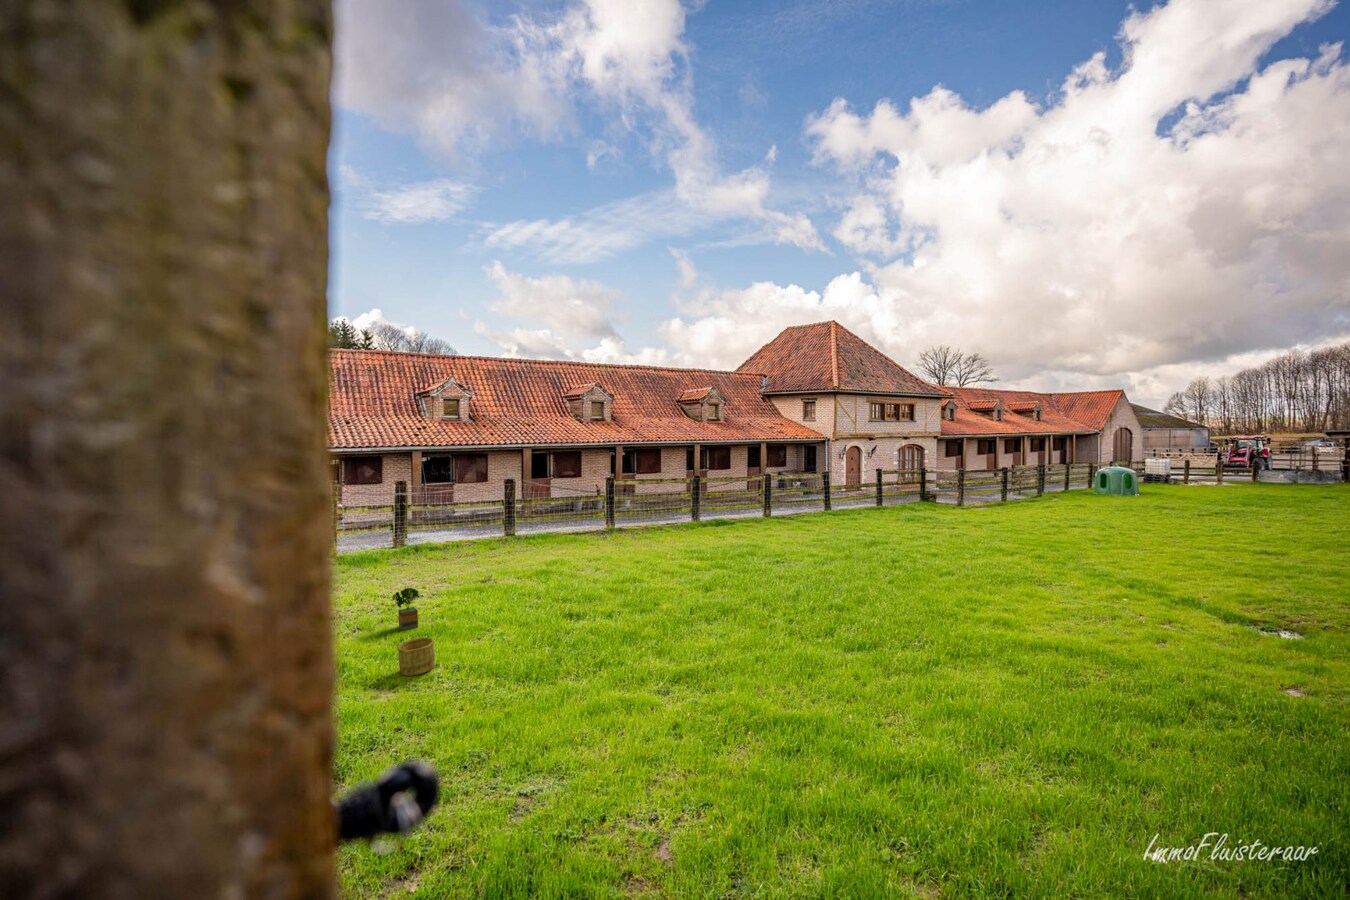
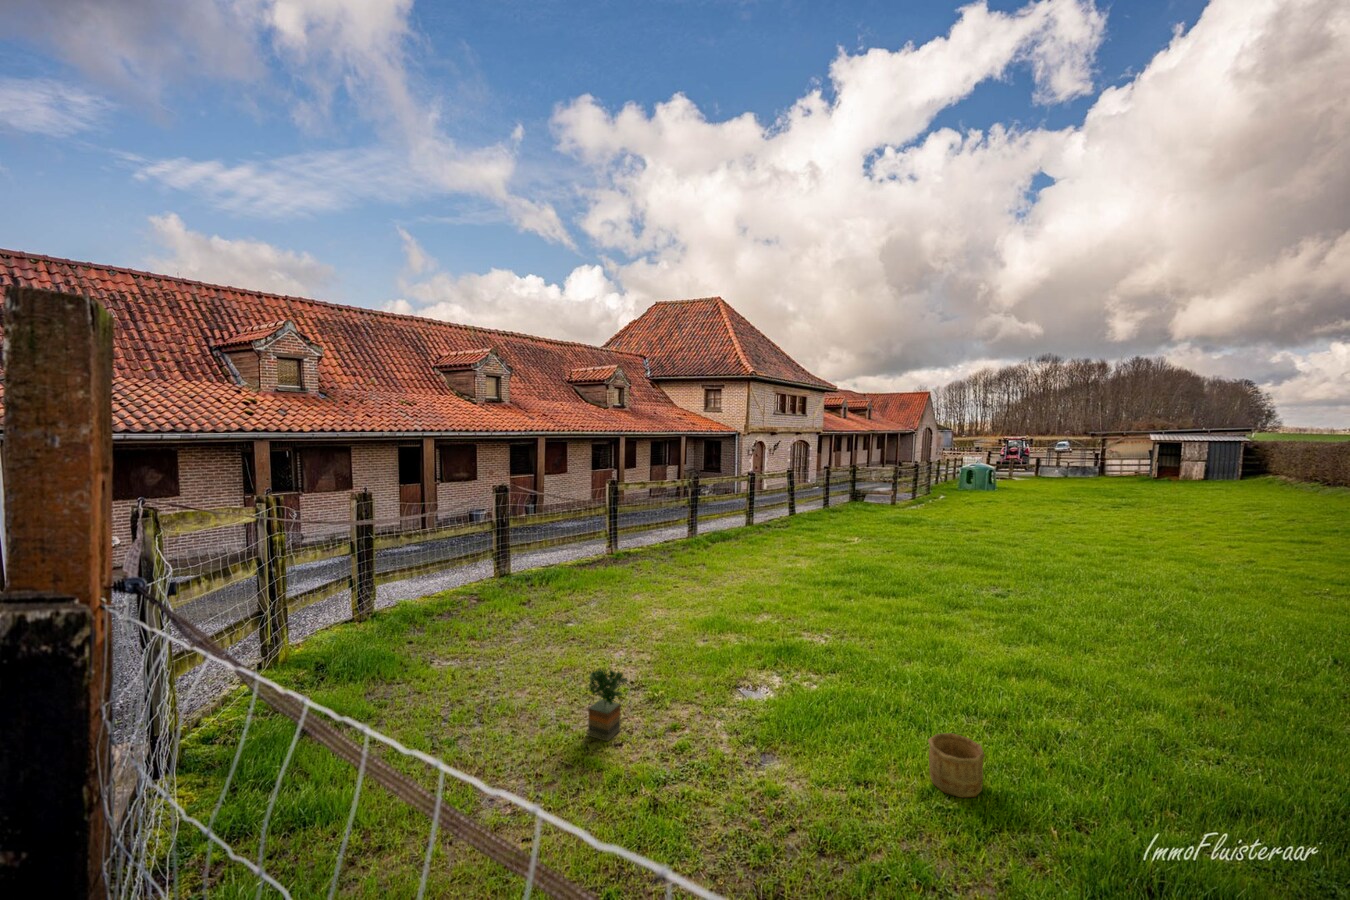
wooden bucket: present [397,638,435,676] -> present [928,733,985,798]

